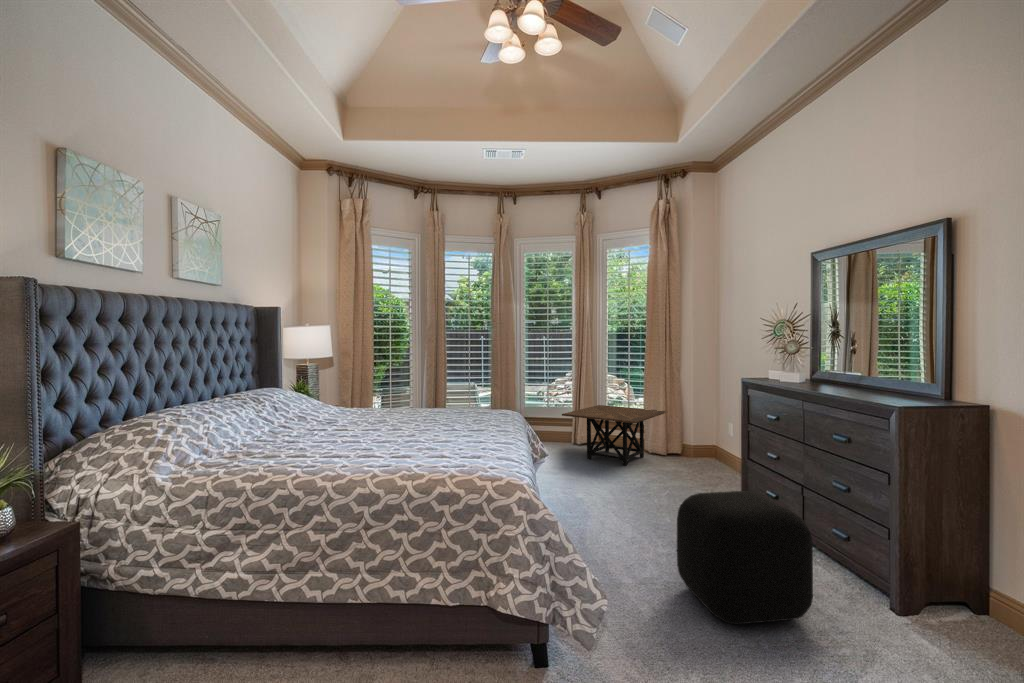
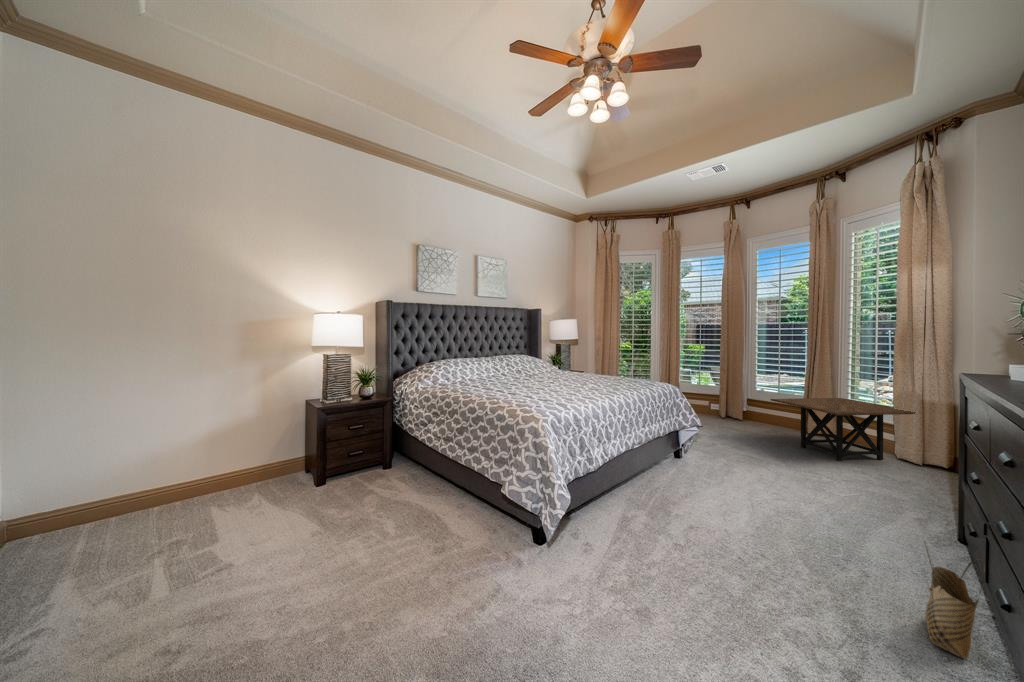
ottoman: present [677,491,813,624] -> none [691,461,826,604]
woven basket: none [830,522,881,602] -> present [924,541,985,659]

